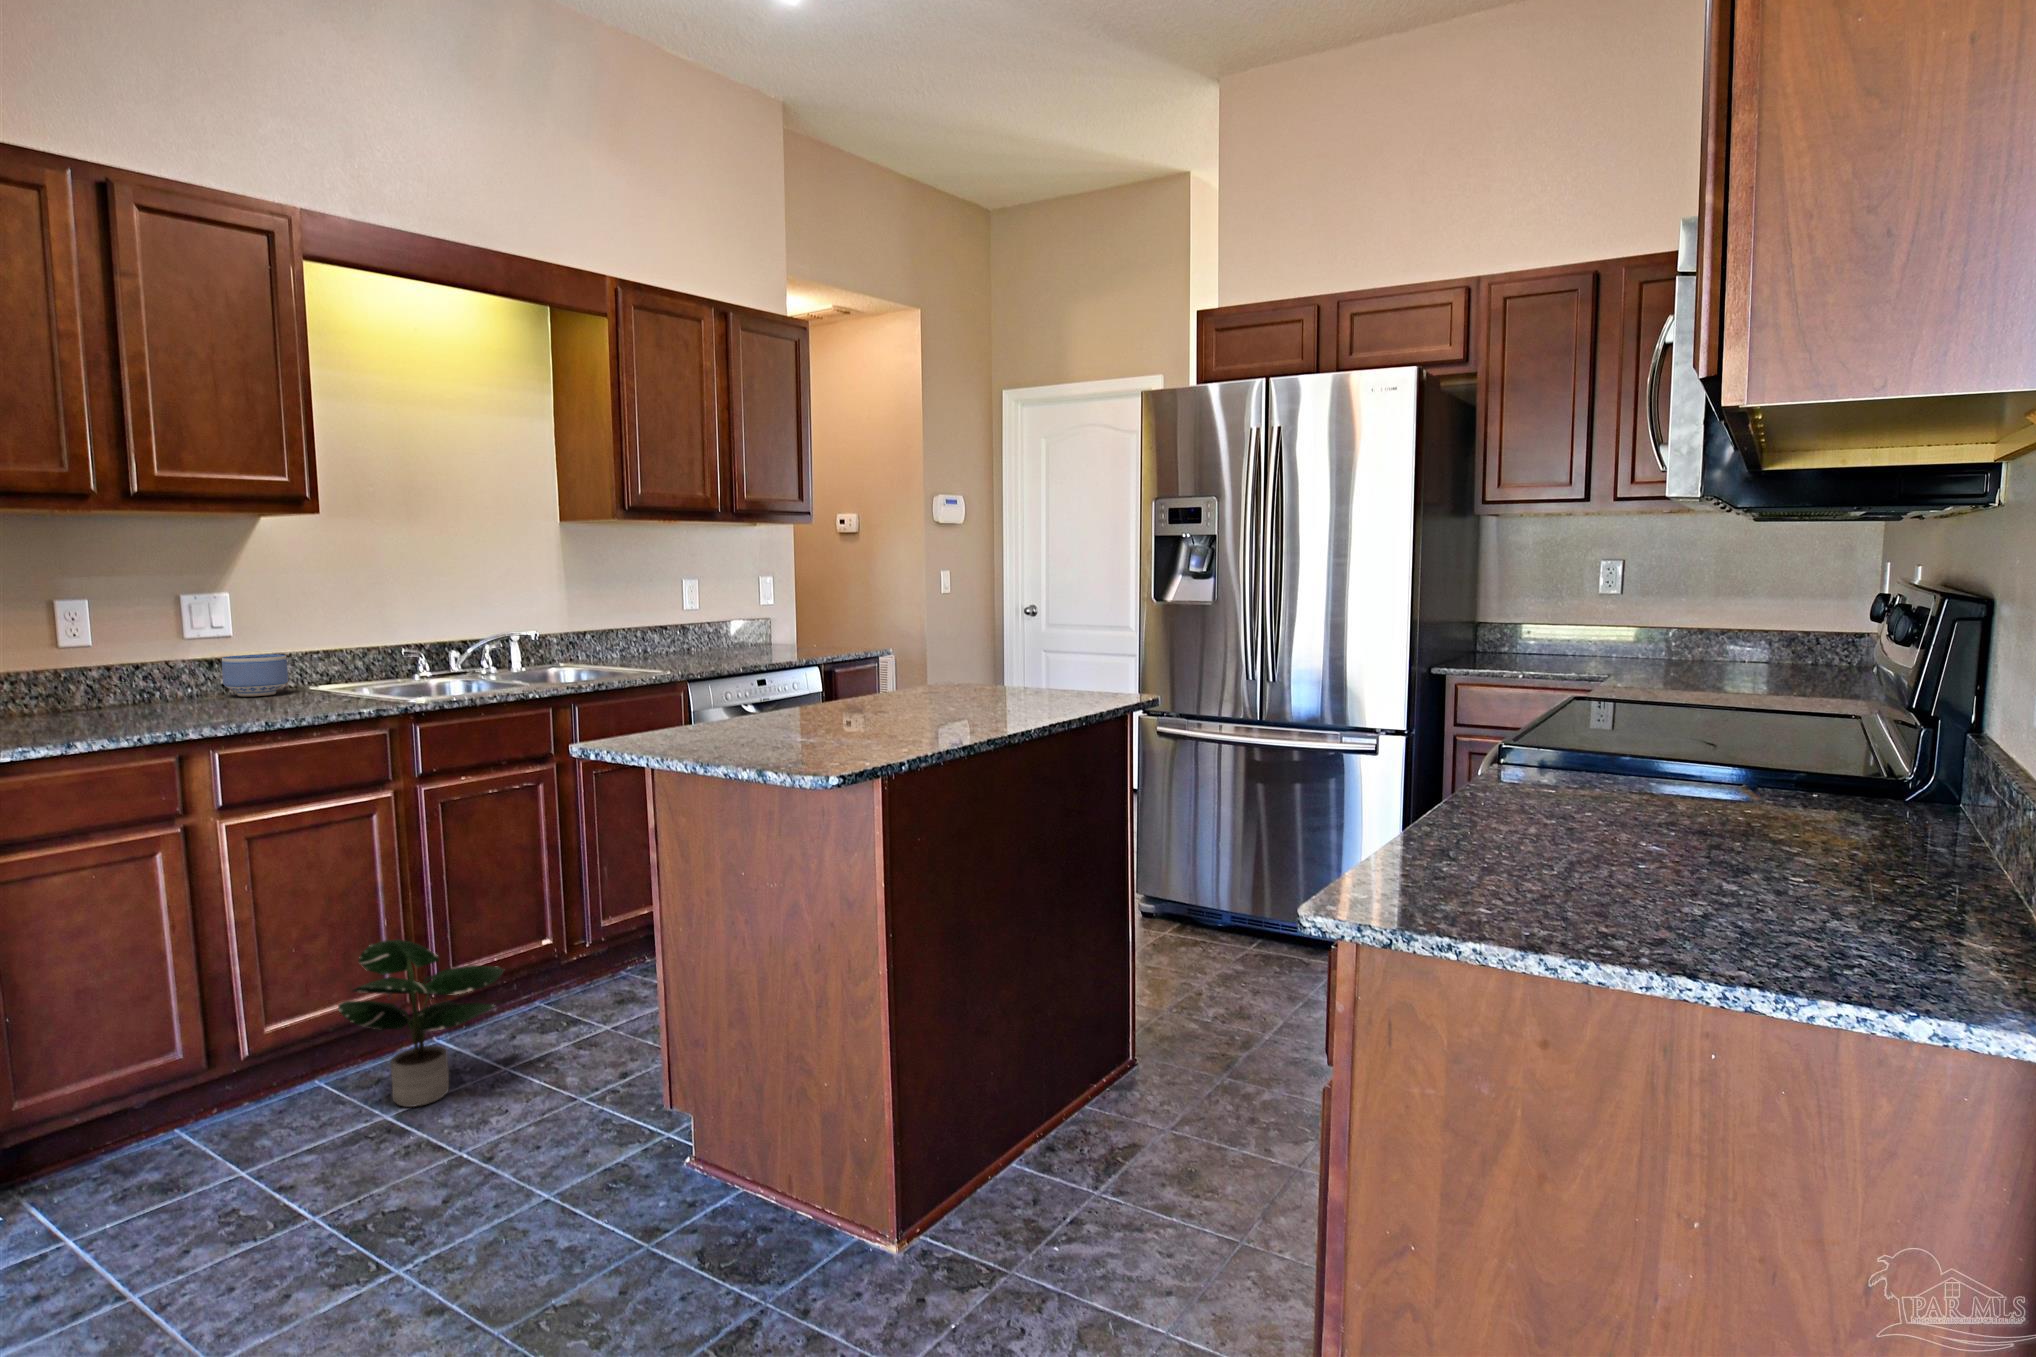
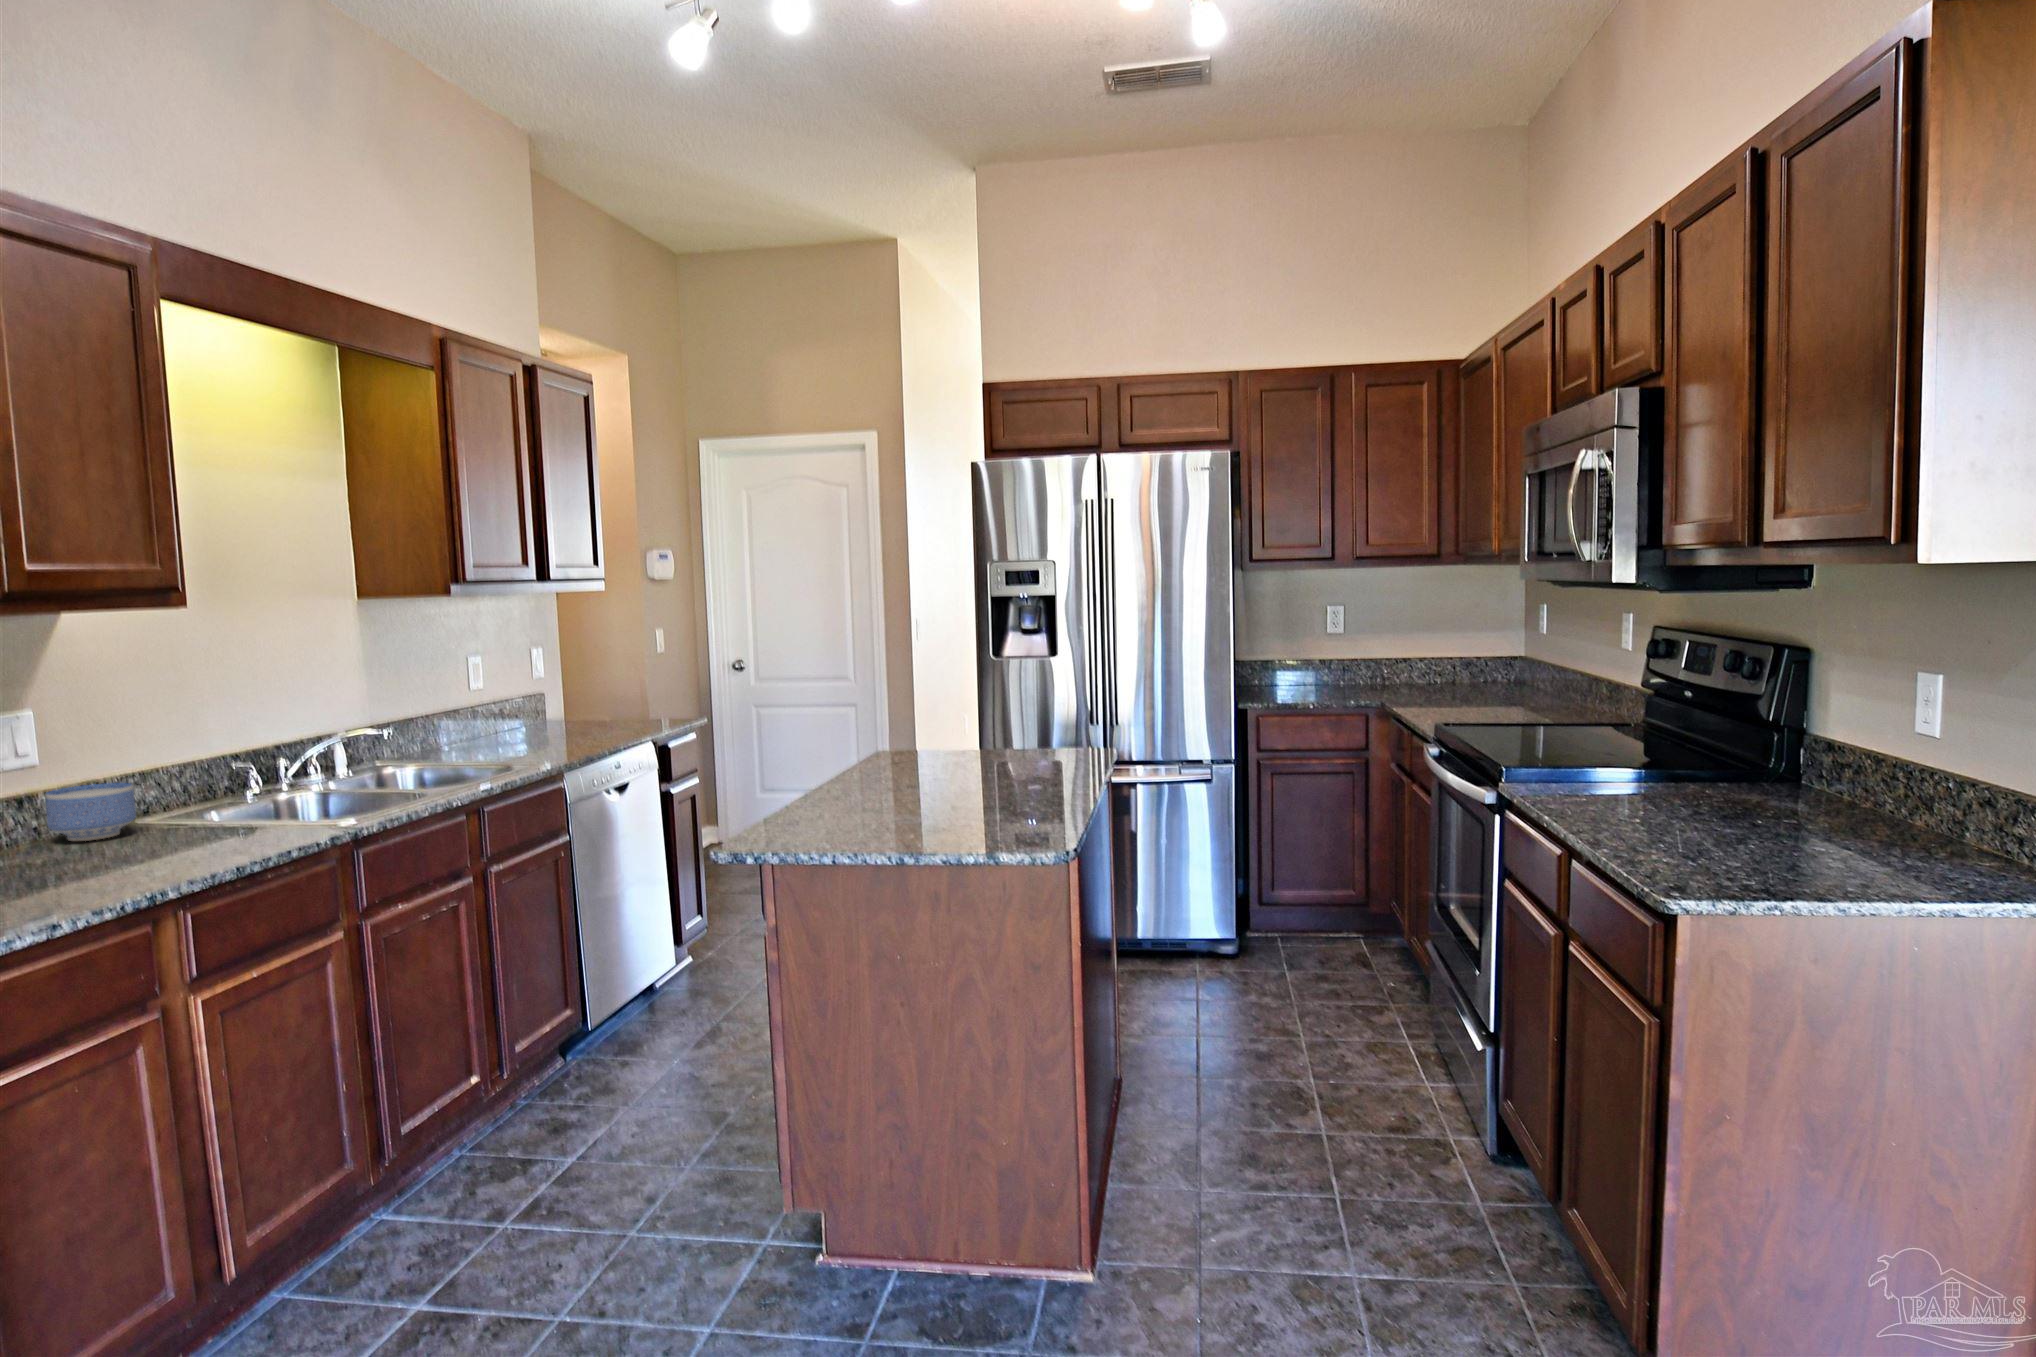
potted plant: present [338,940,504,1107] -> none [354,1100,538,1287]

